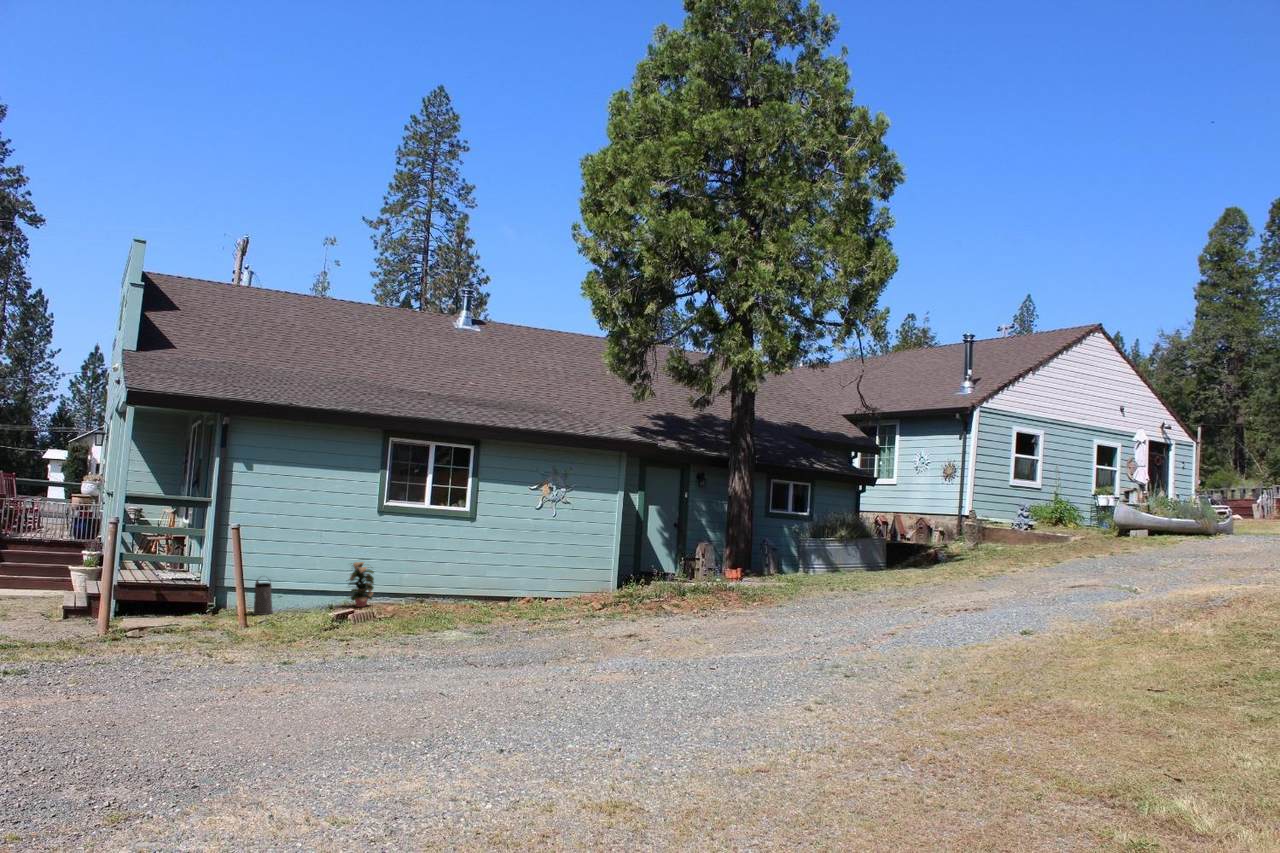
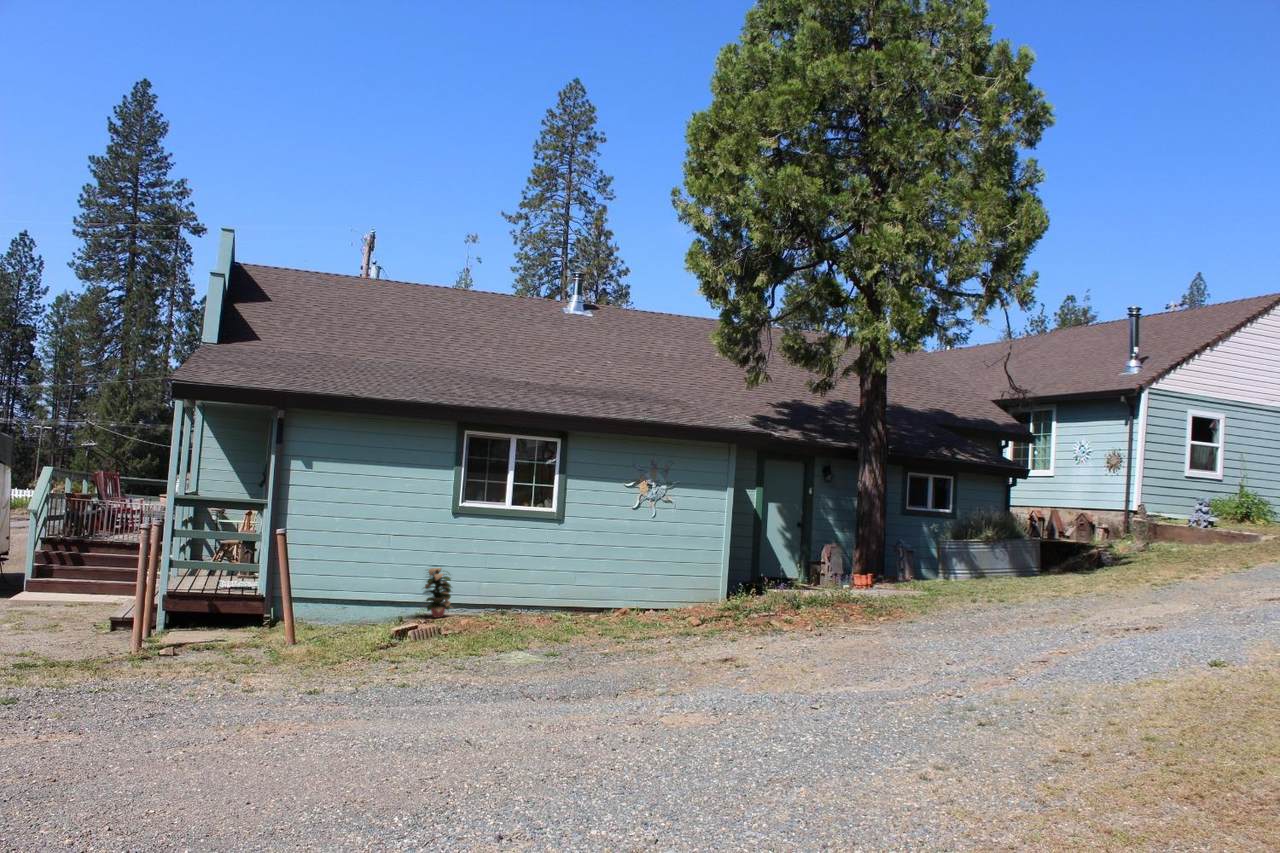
watering can: present [253,580,273,615] -> none [319,584,341,626]

